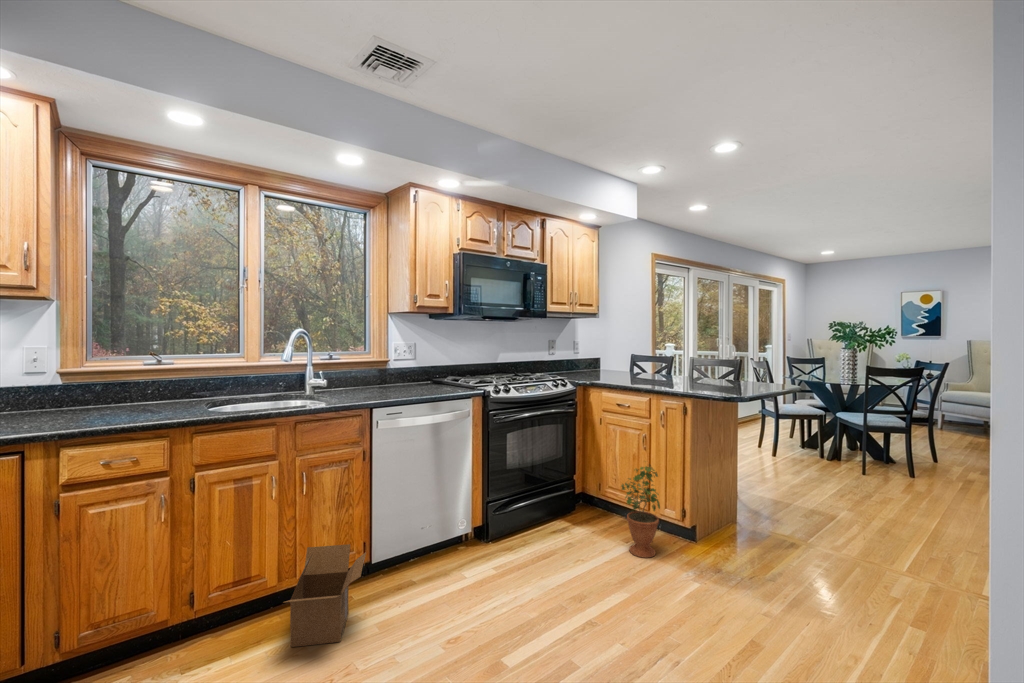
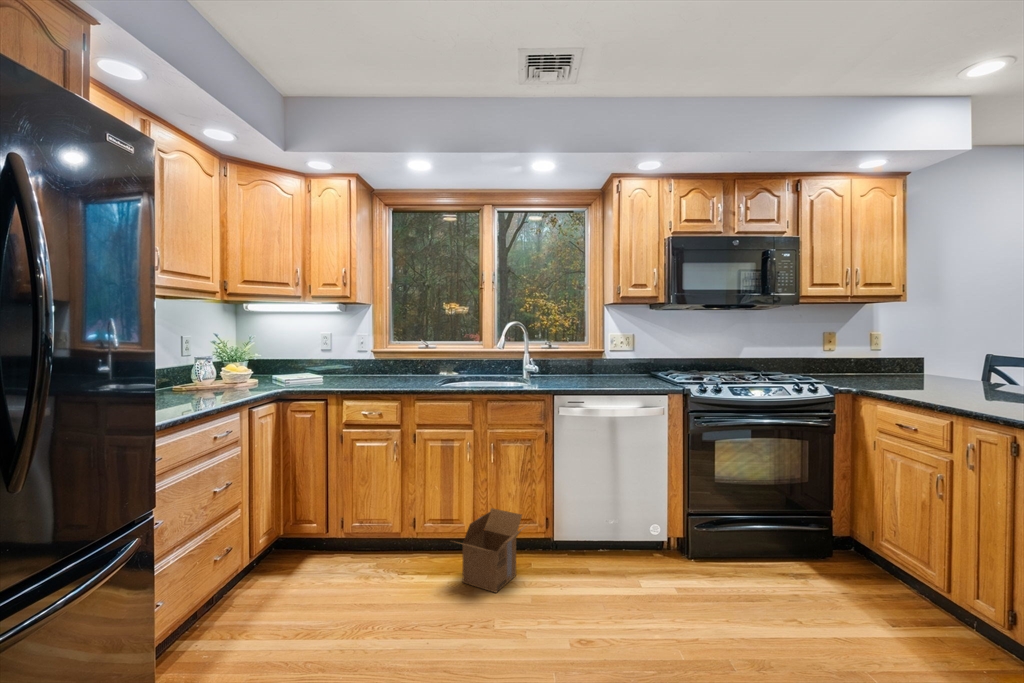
potted plant: present [621,465,660,558] -> none [865,507,937,650]

